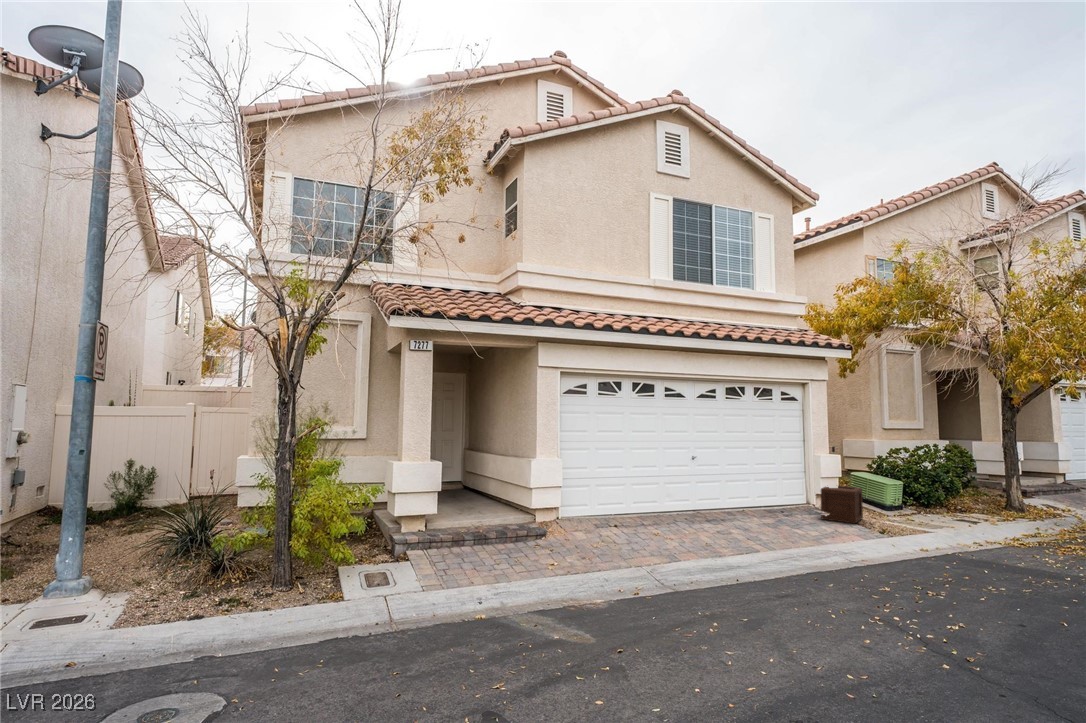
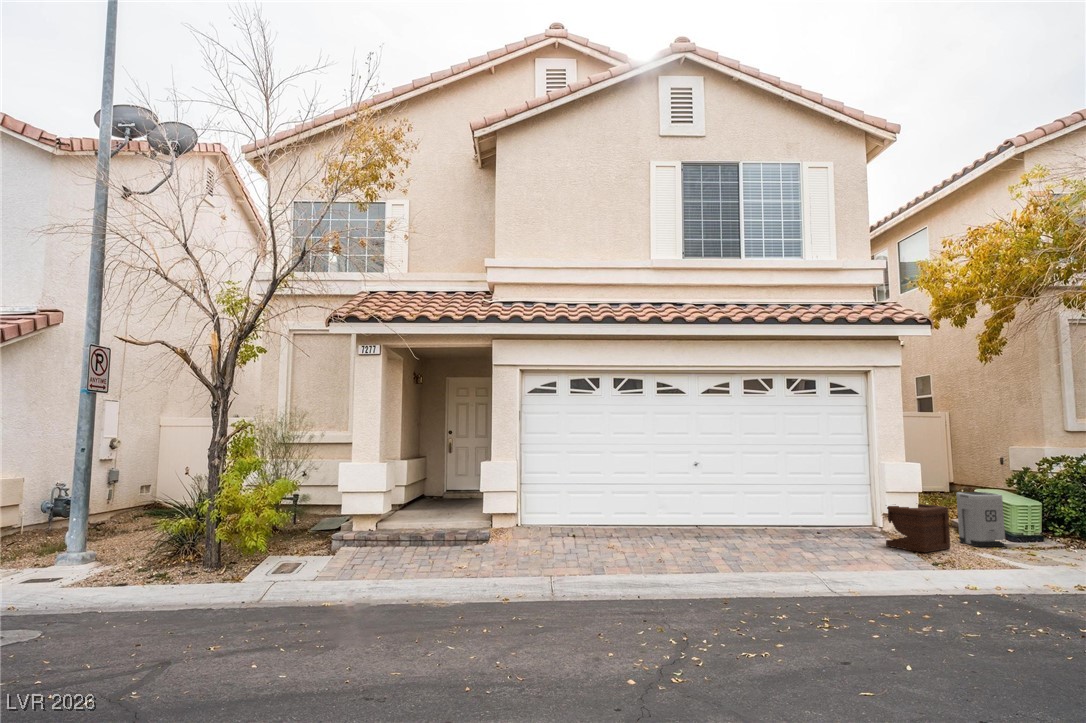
trash can: none [856,475,890,517] -> present [956,492,1006,547]

